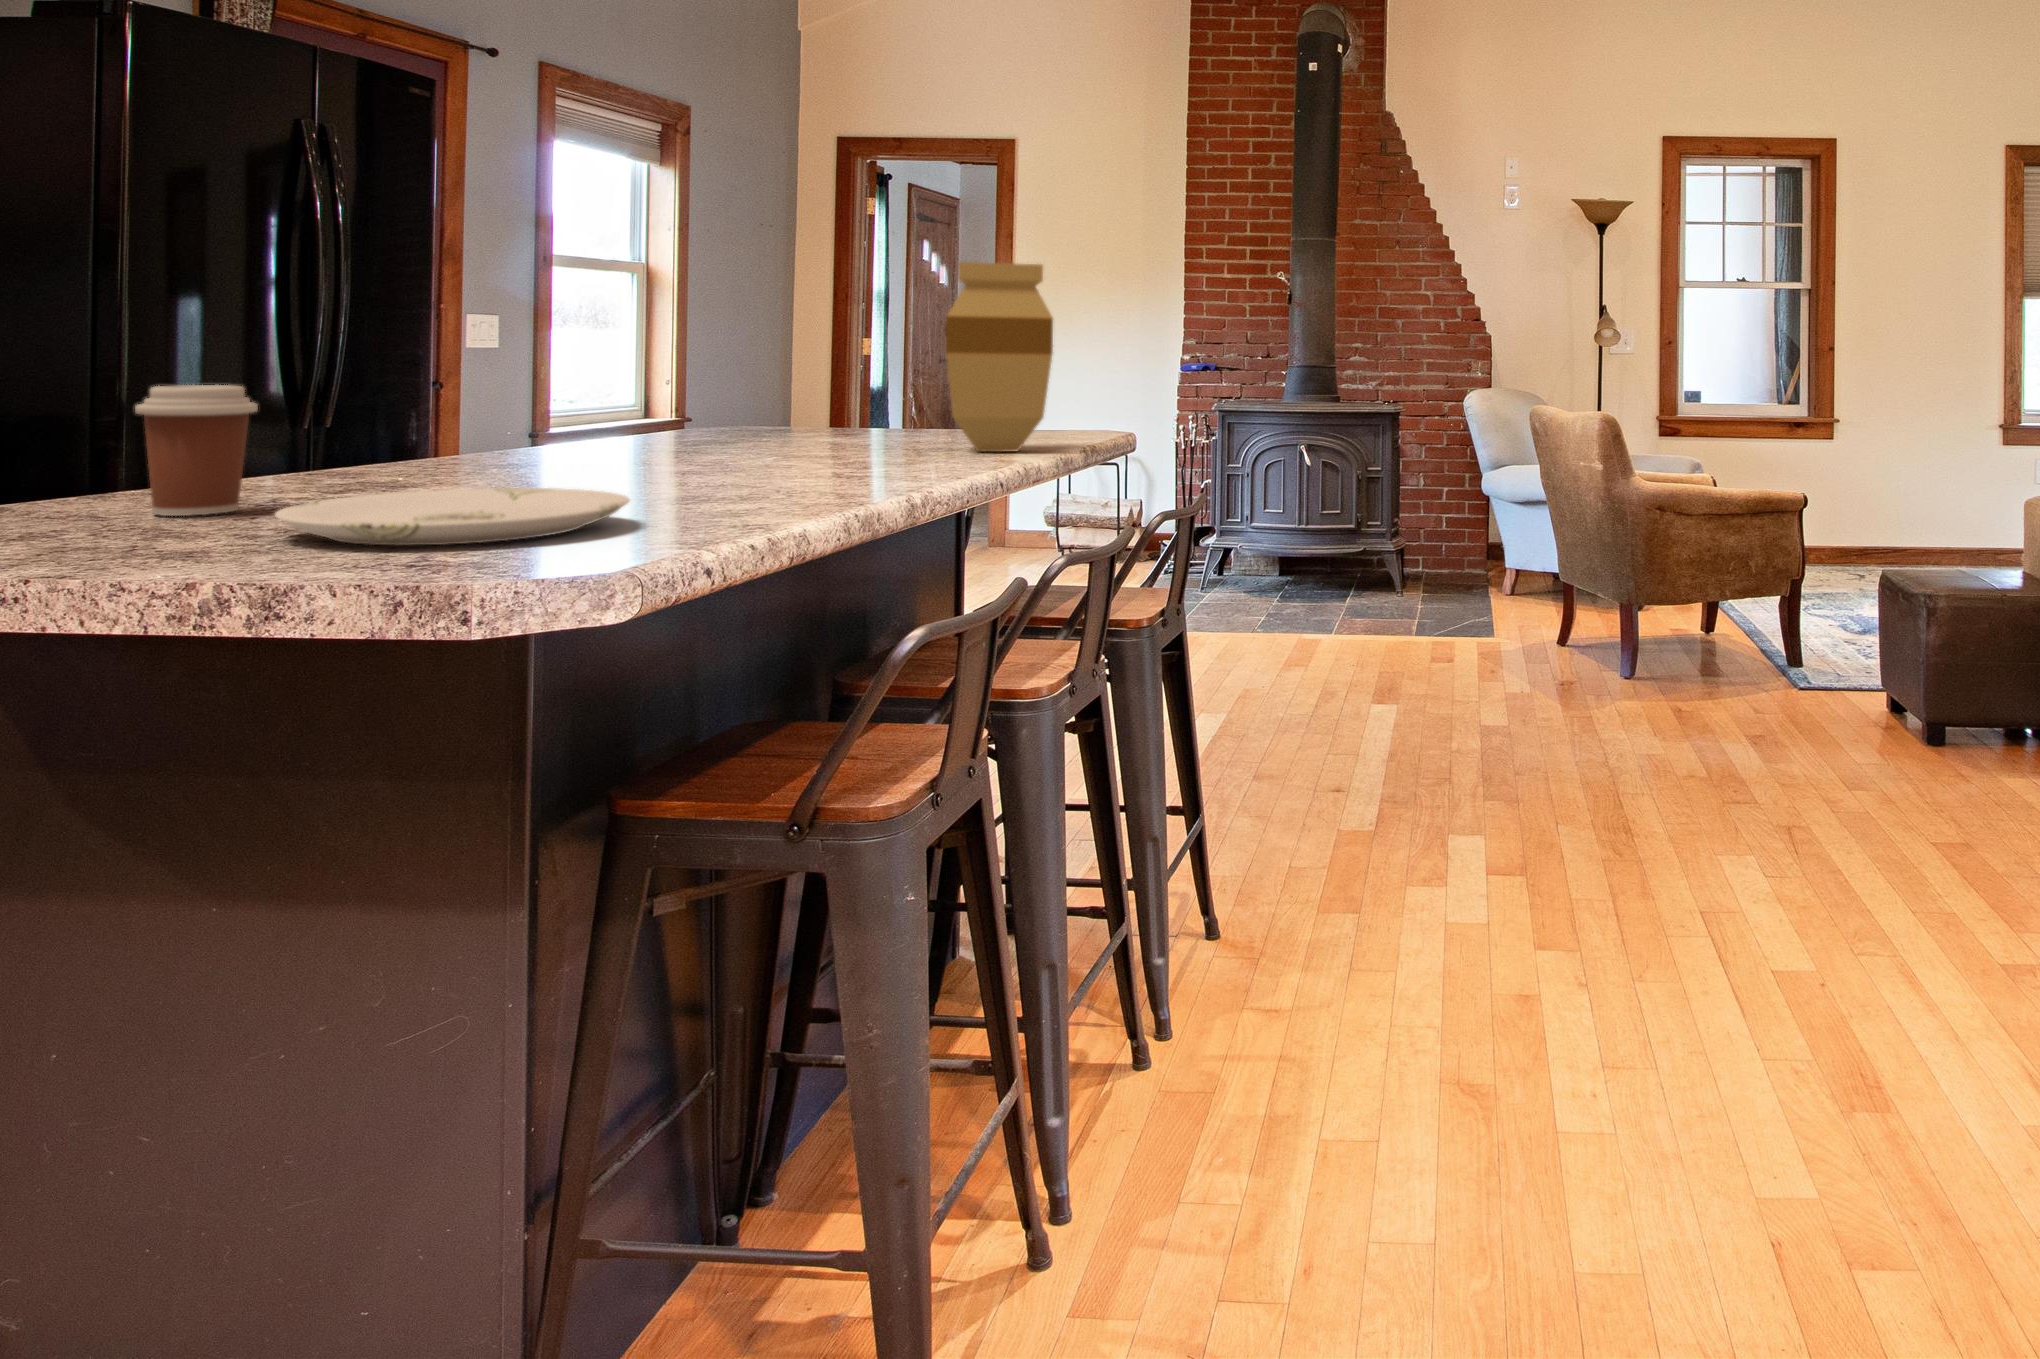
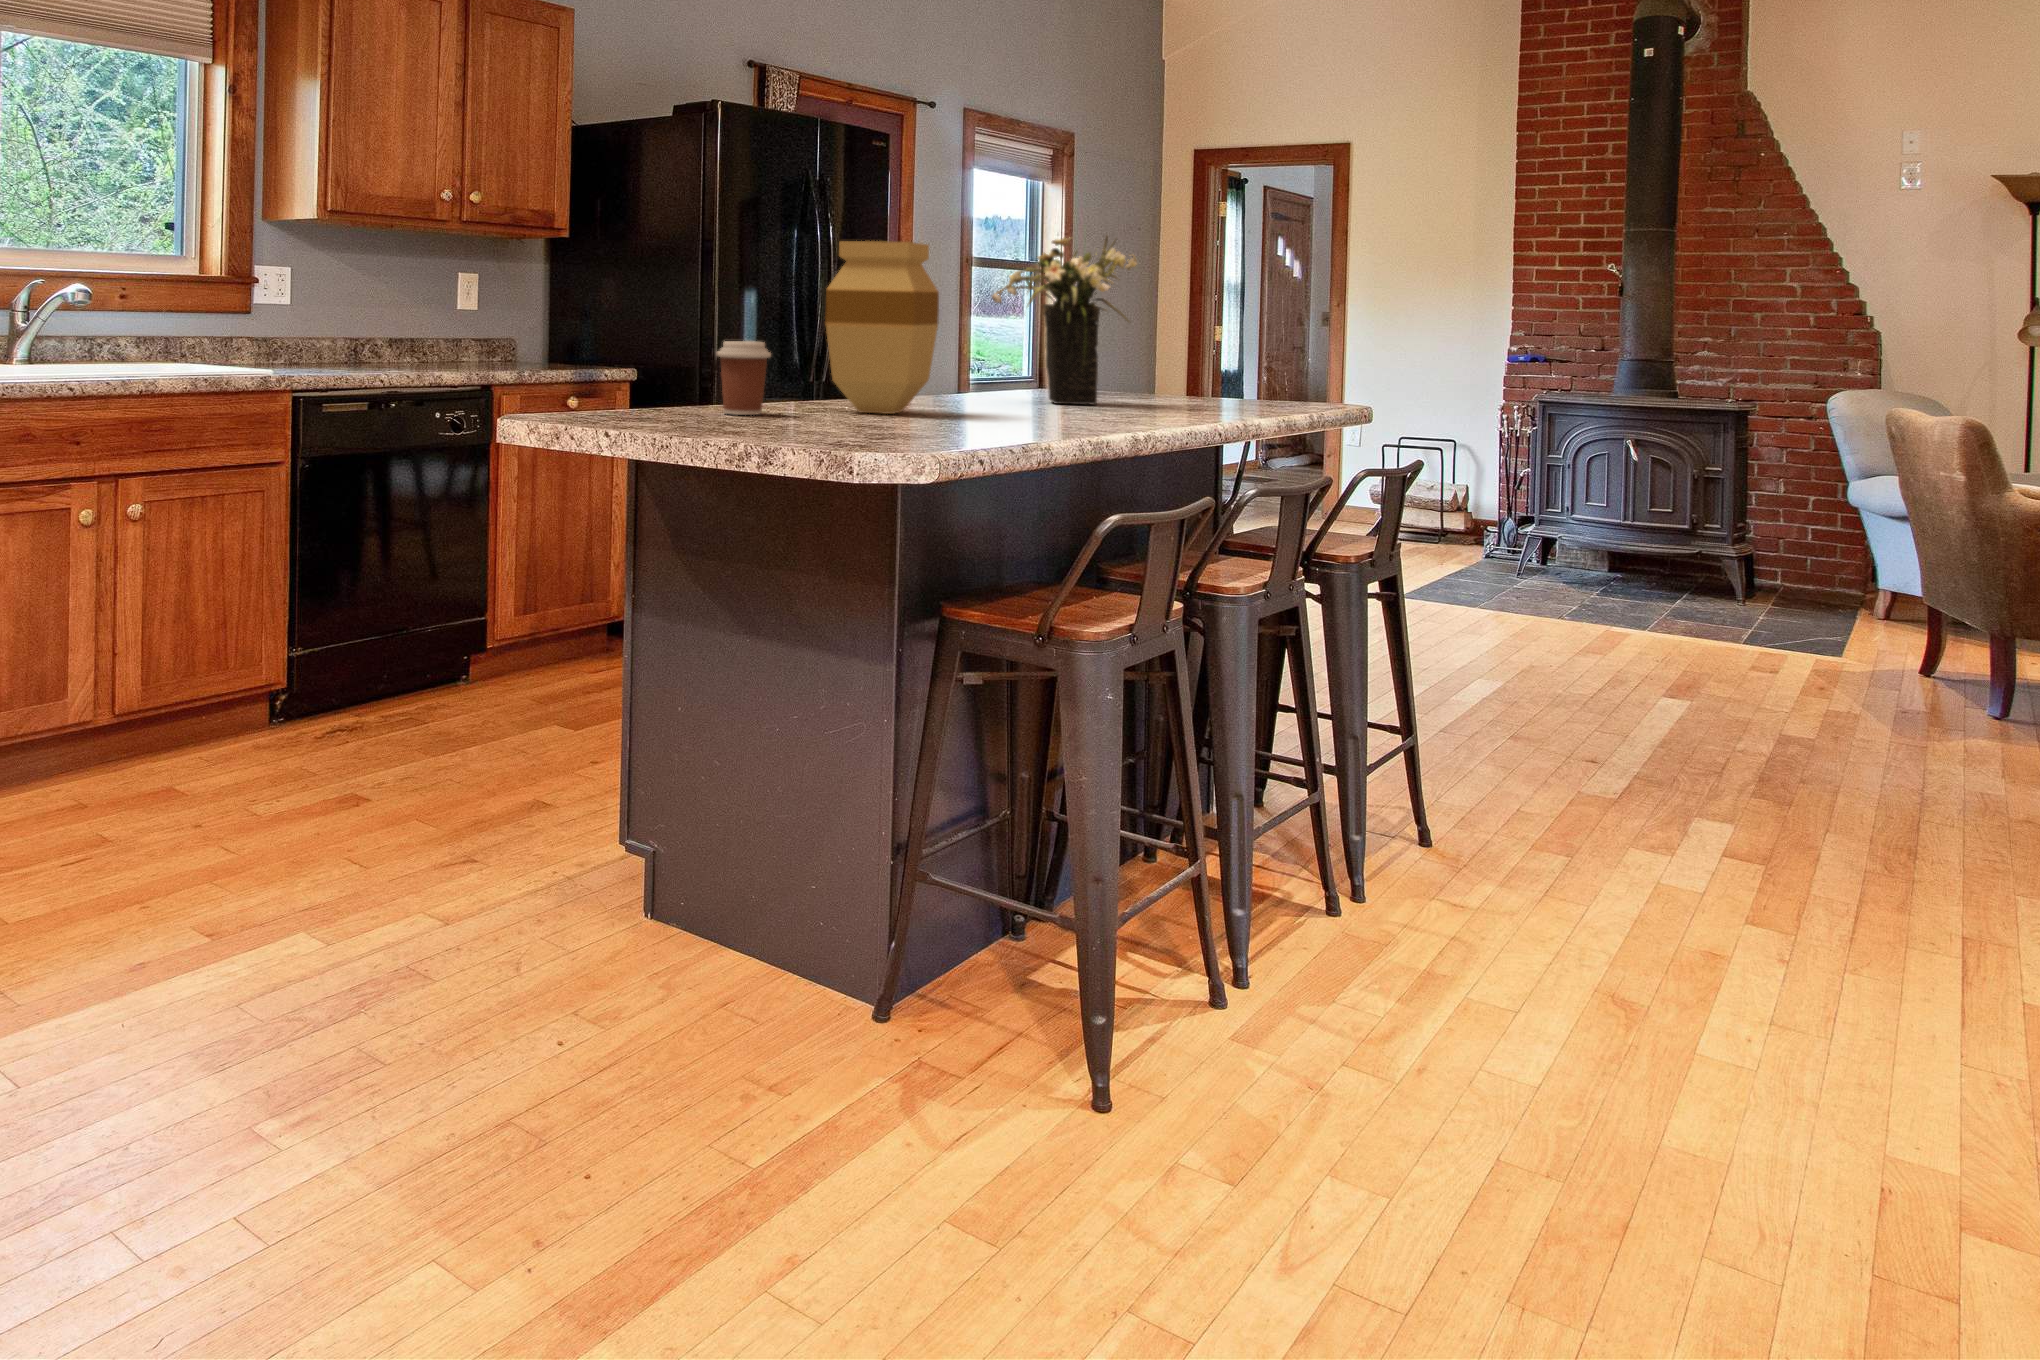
flower arrangement: none [643,223,857,455] -> present [992,236,1137,405]
vase: present [946,262,1053,452] -> present [825,241,939,414]
plate: present [275,488,630,545] -> none [774,407,952,436]

